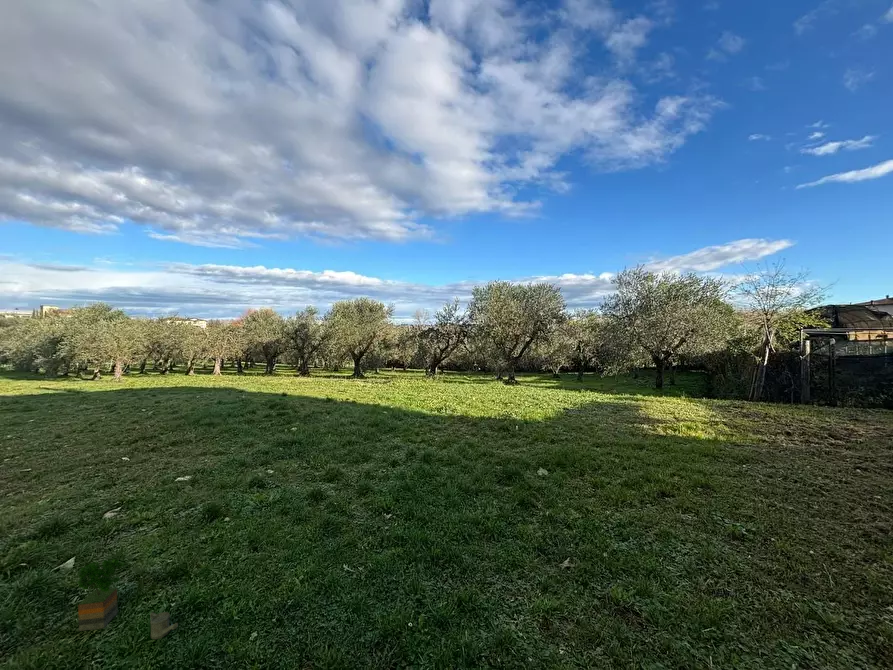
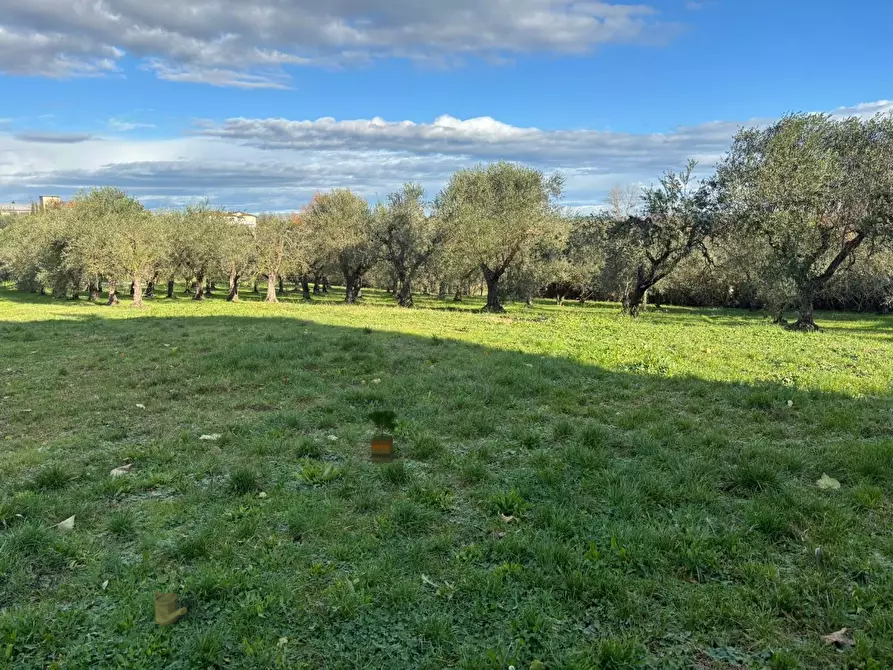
potted tree: present [78,559,124,631] -> present [367,410,399,462]

